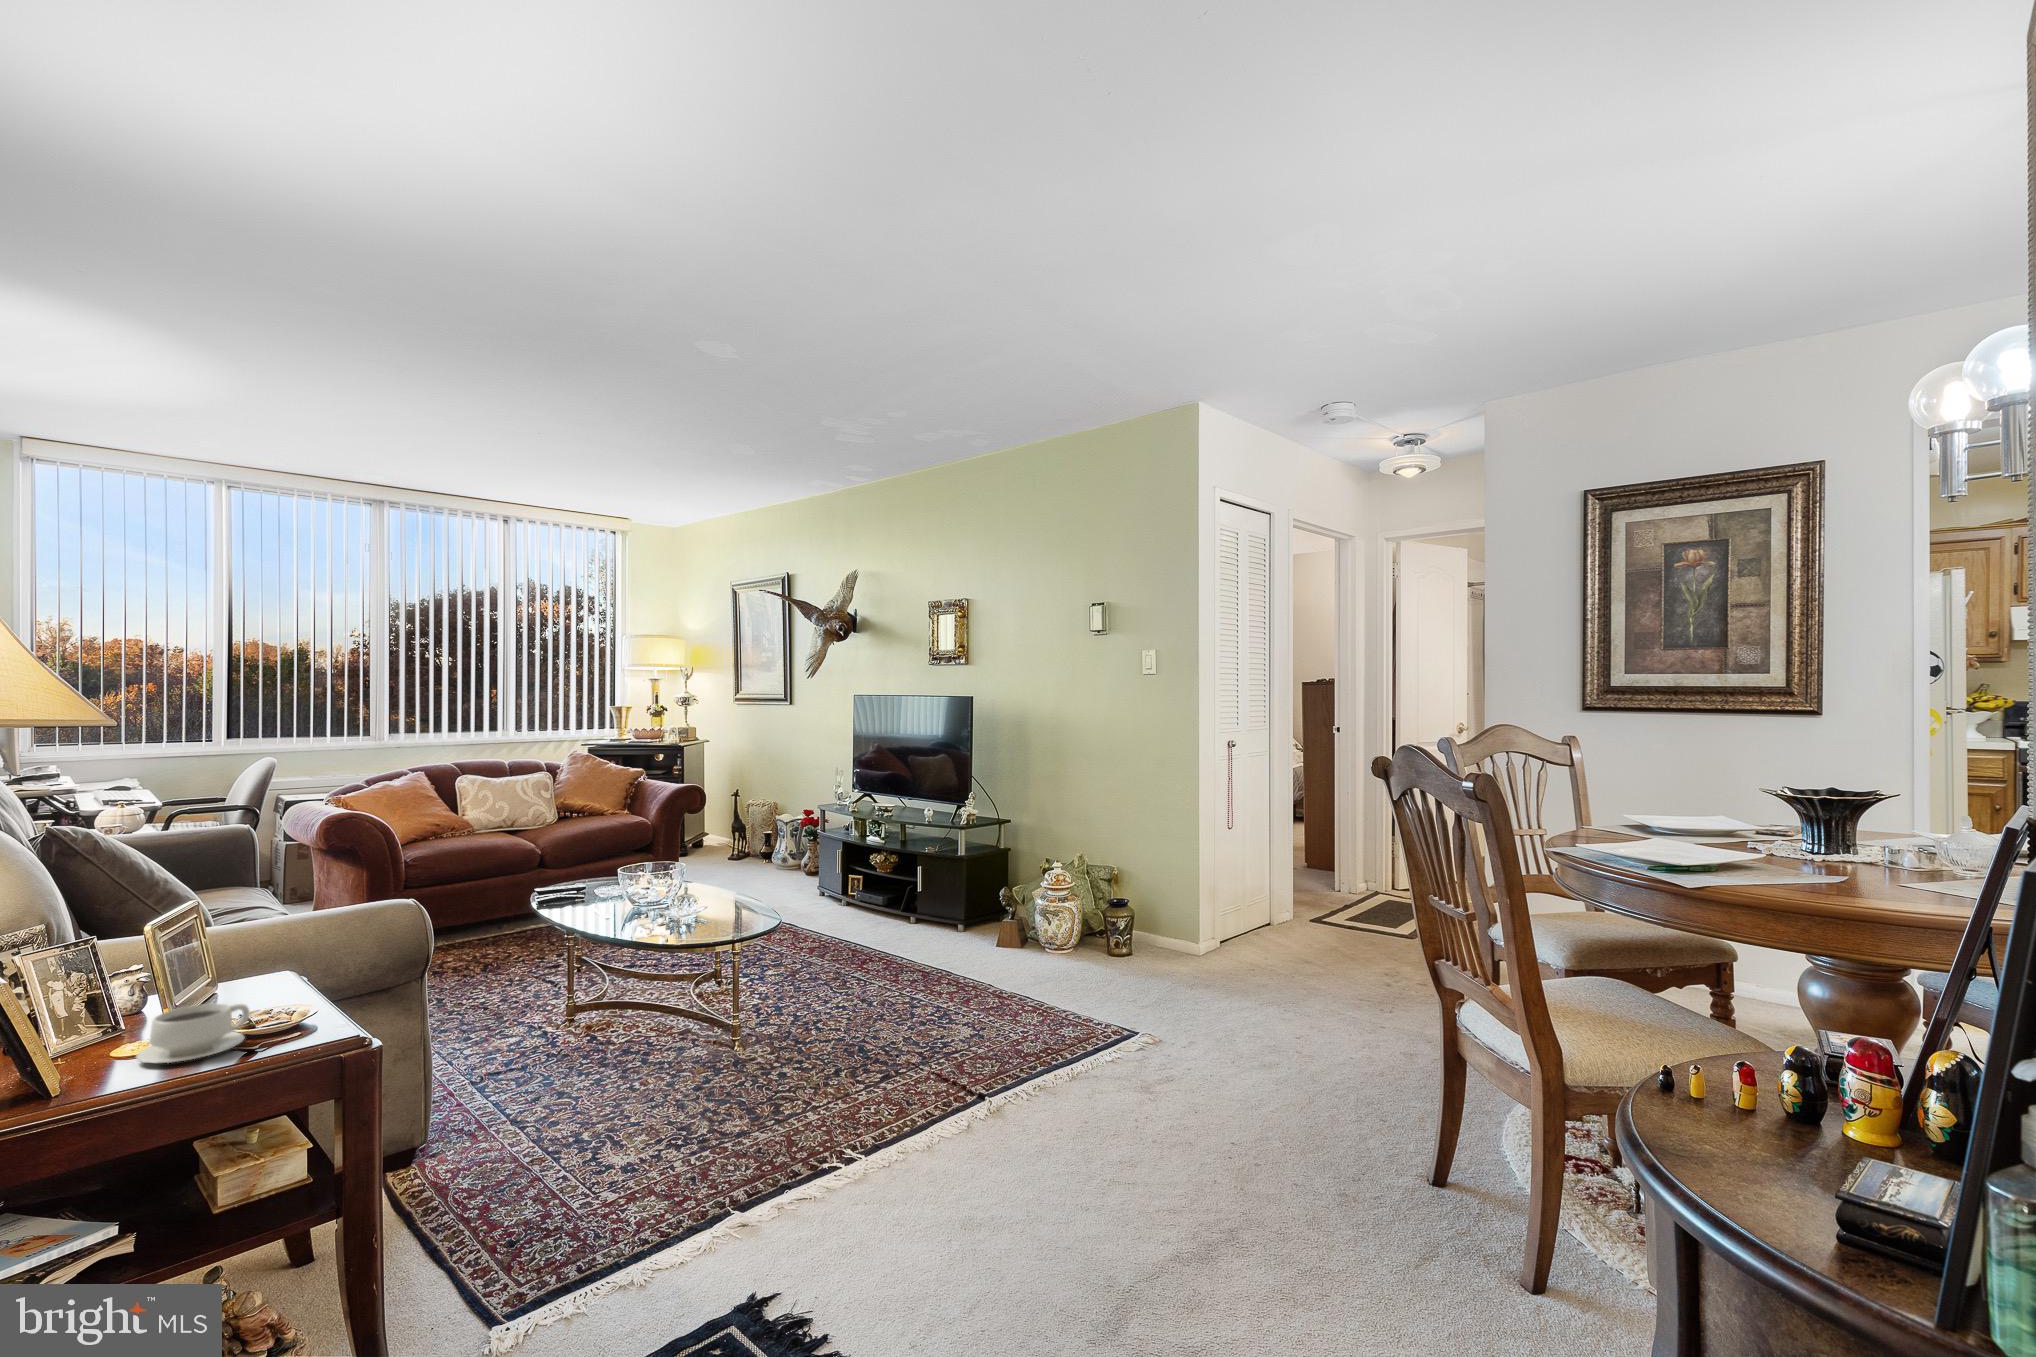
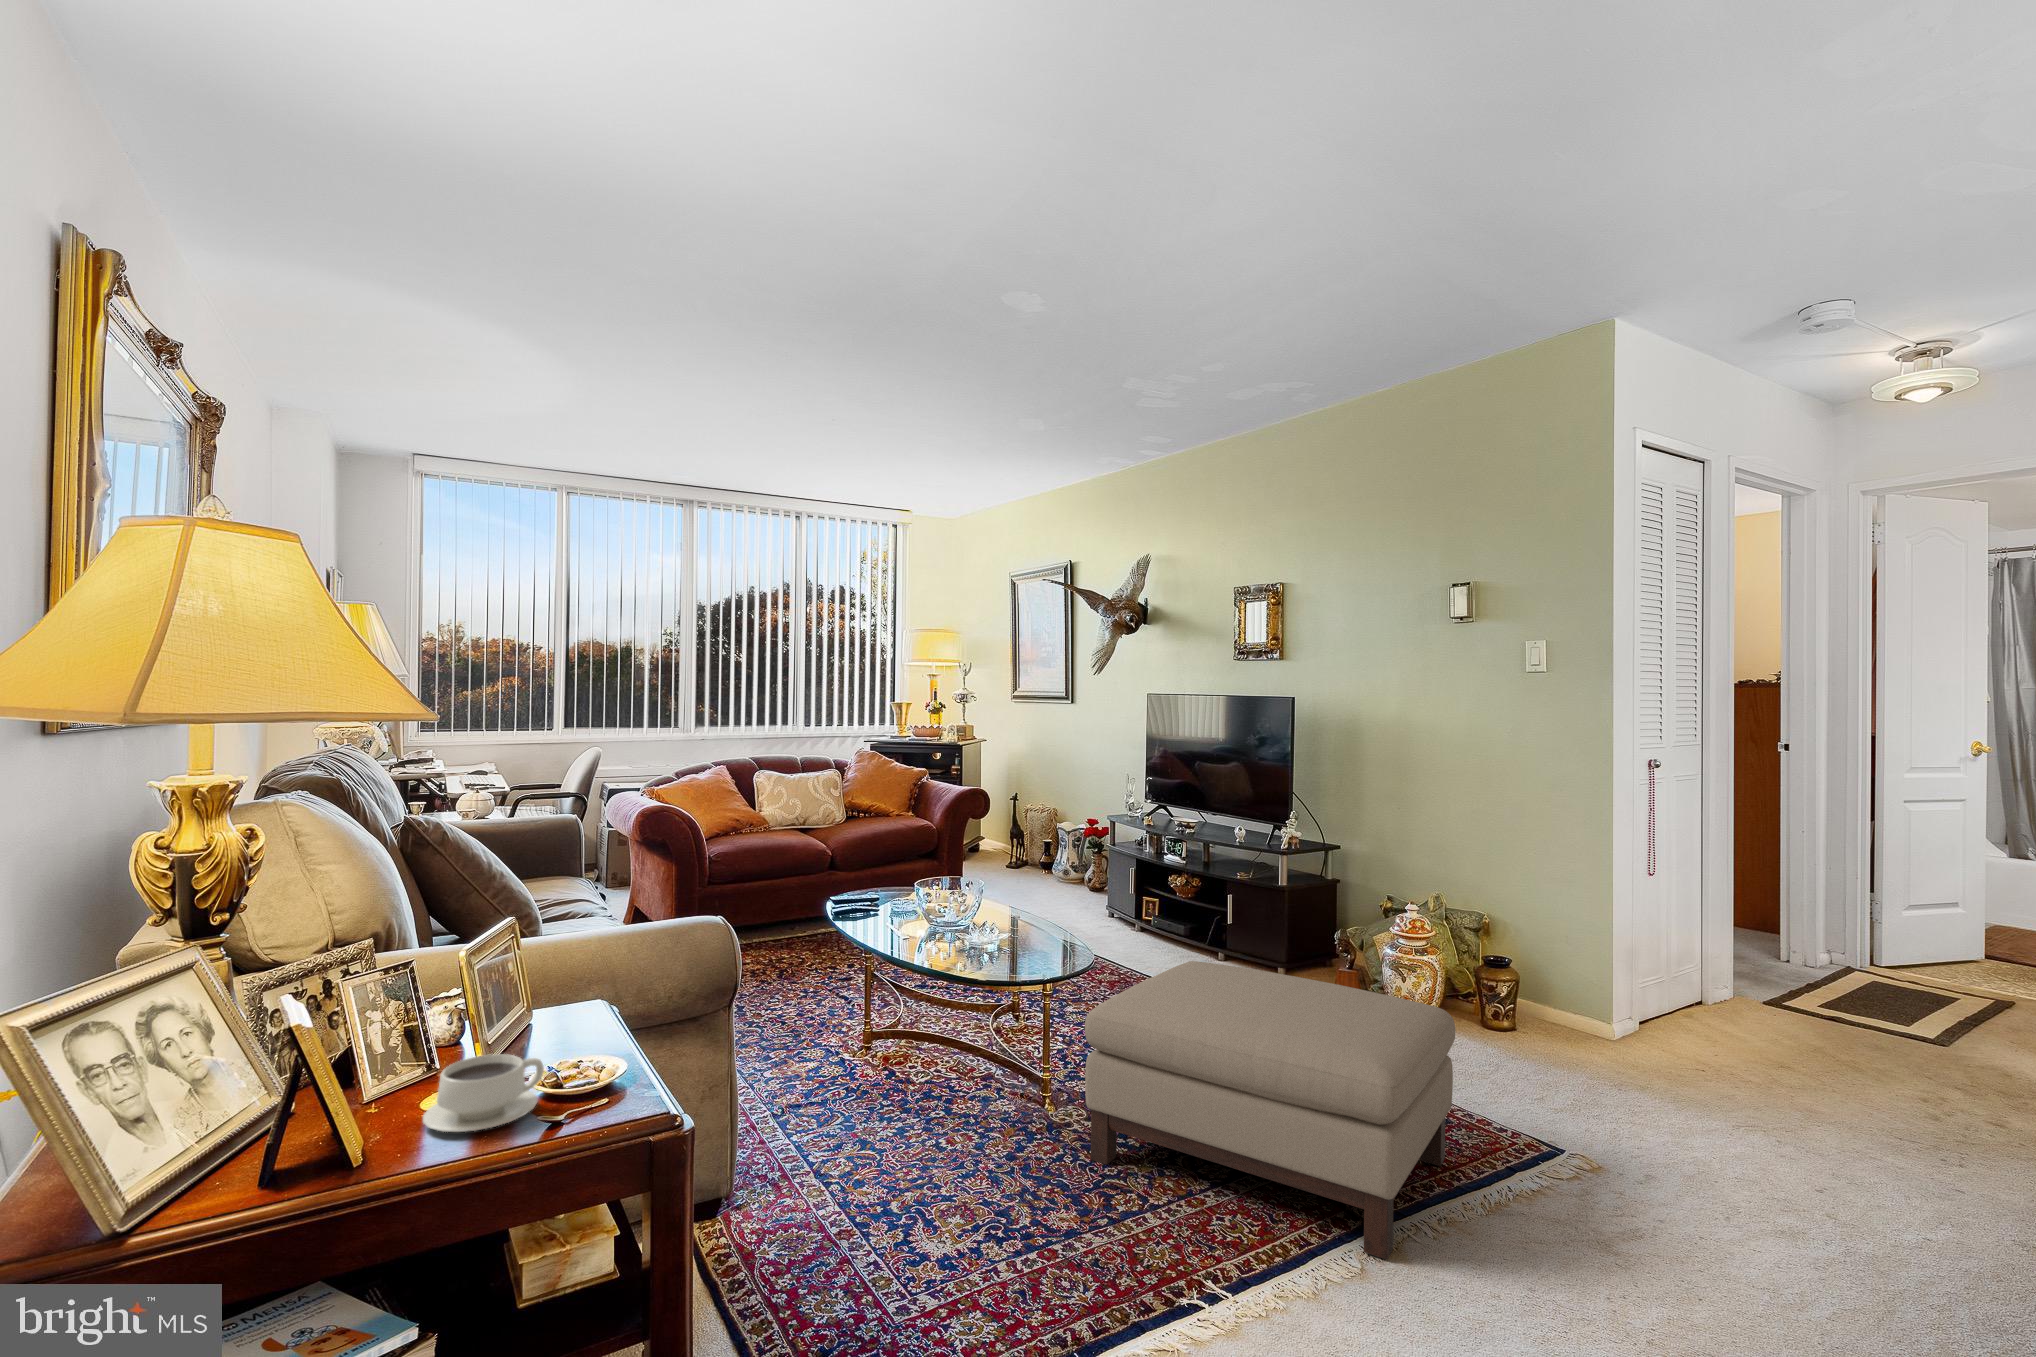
ottoman: none [760,916,1057,1119] -> present [1085,961,1456,1259]

